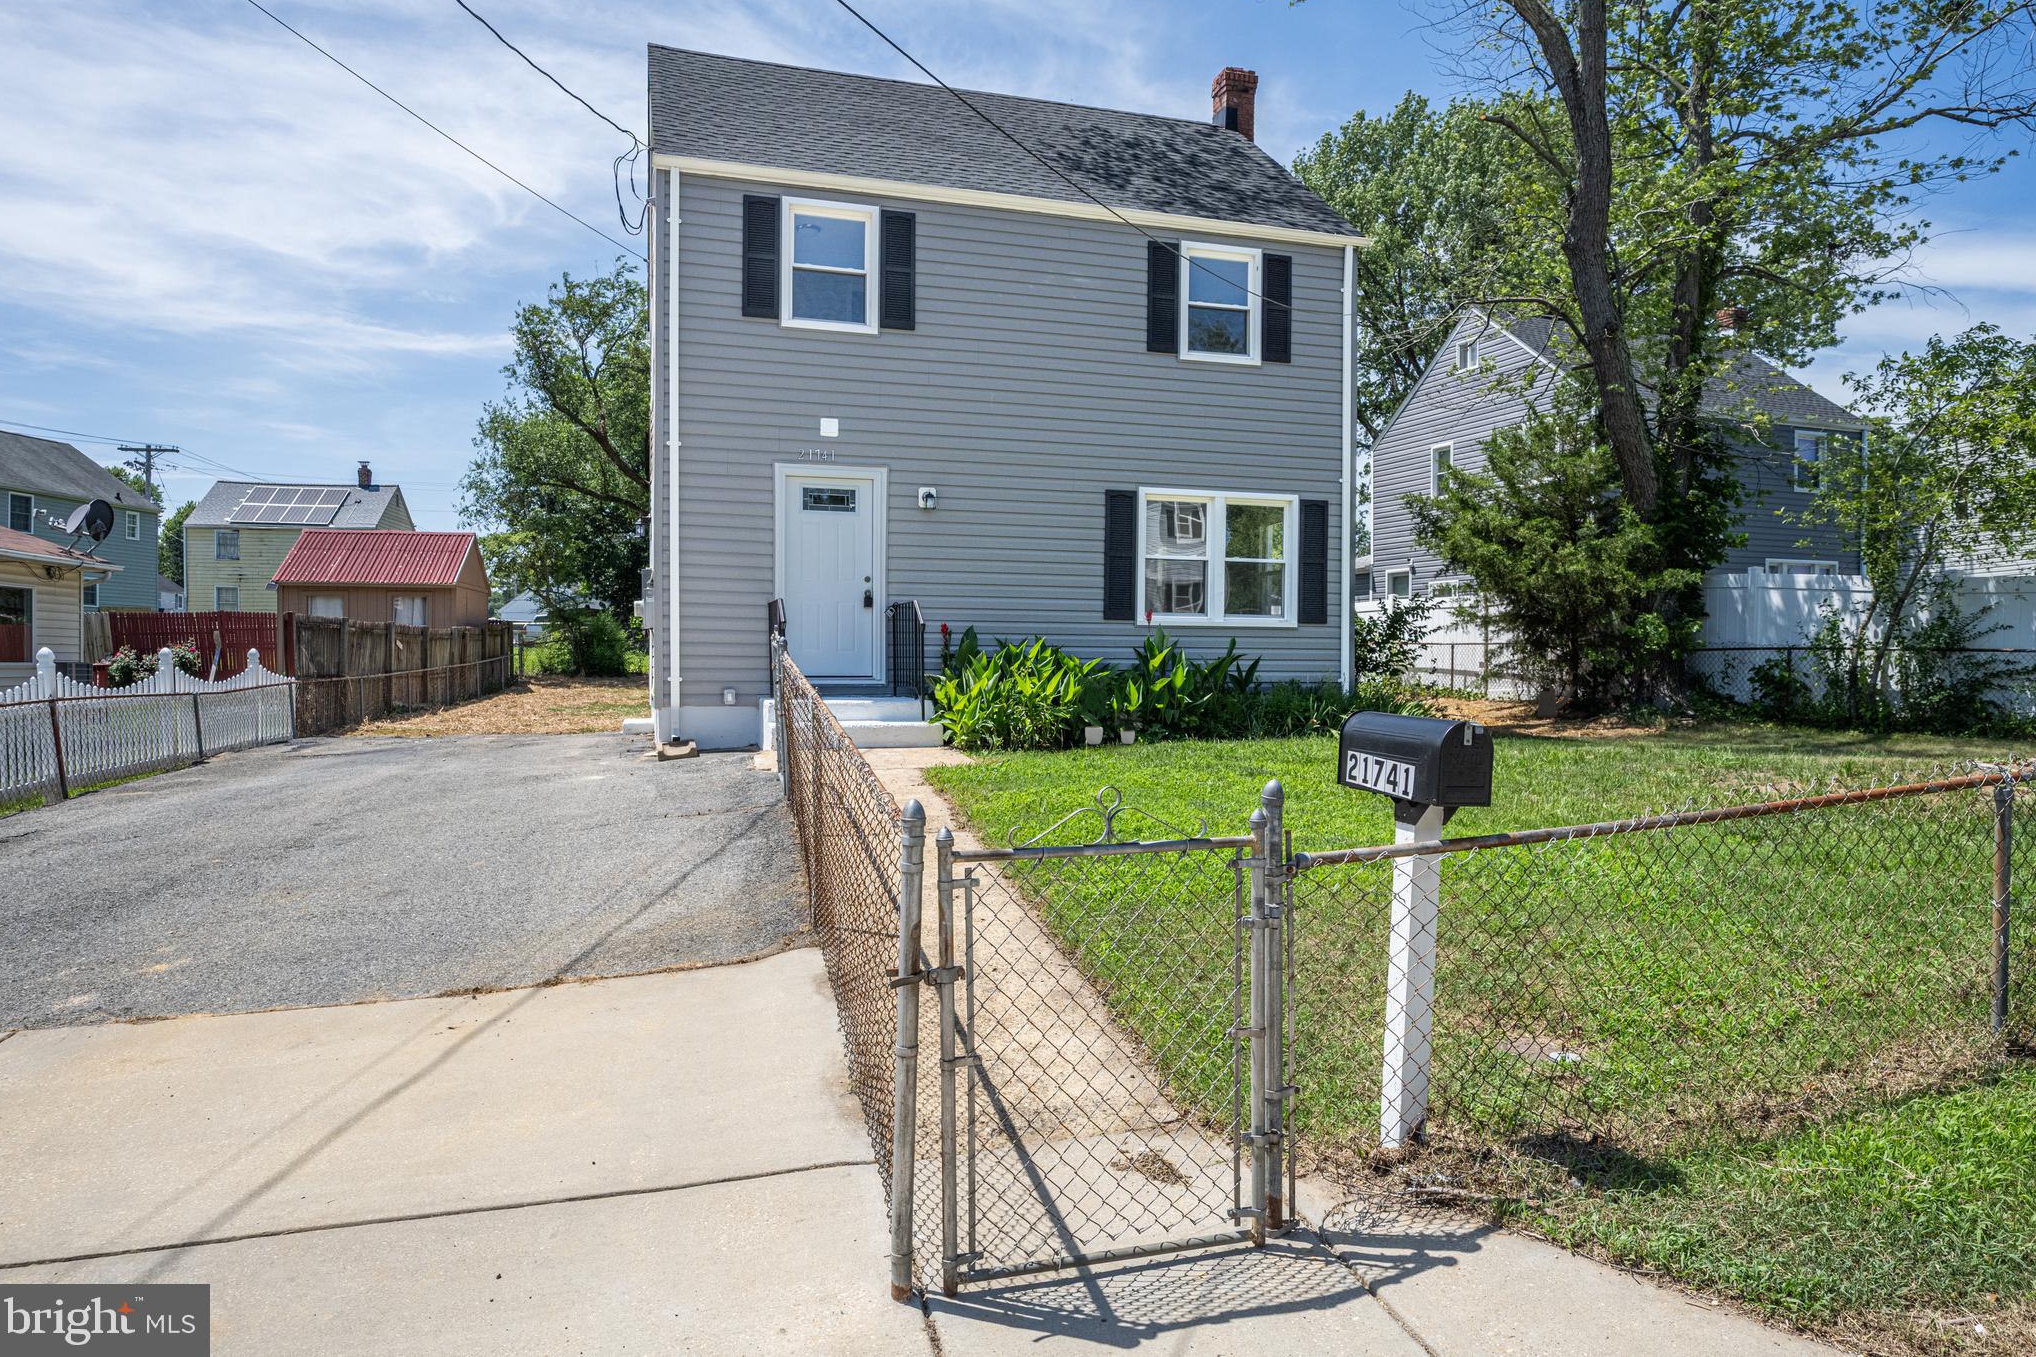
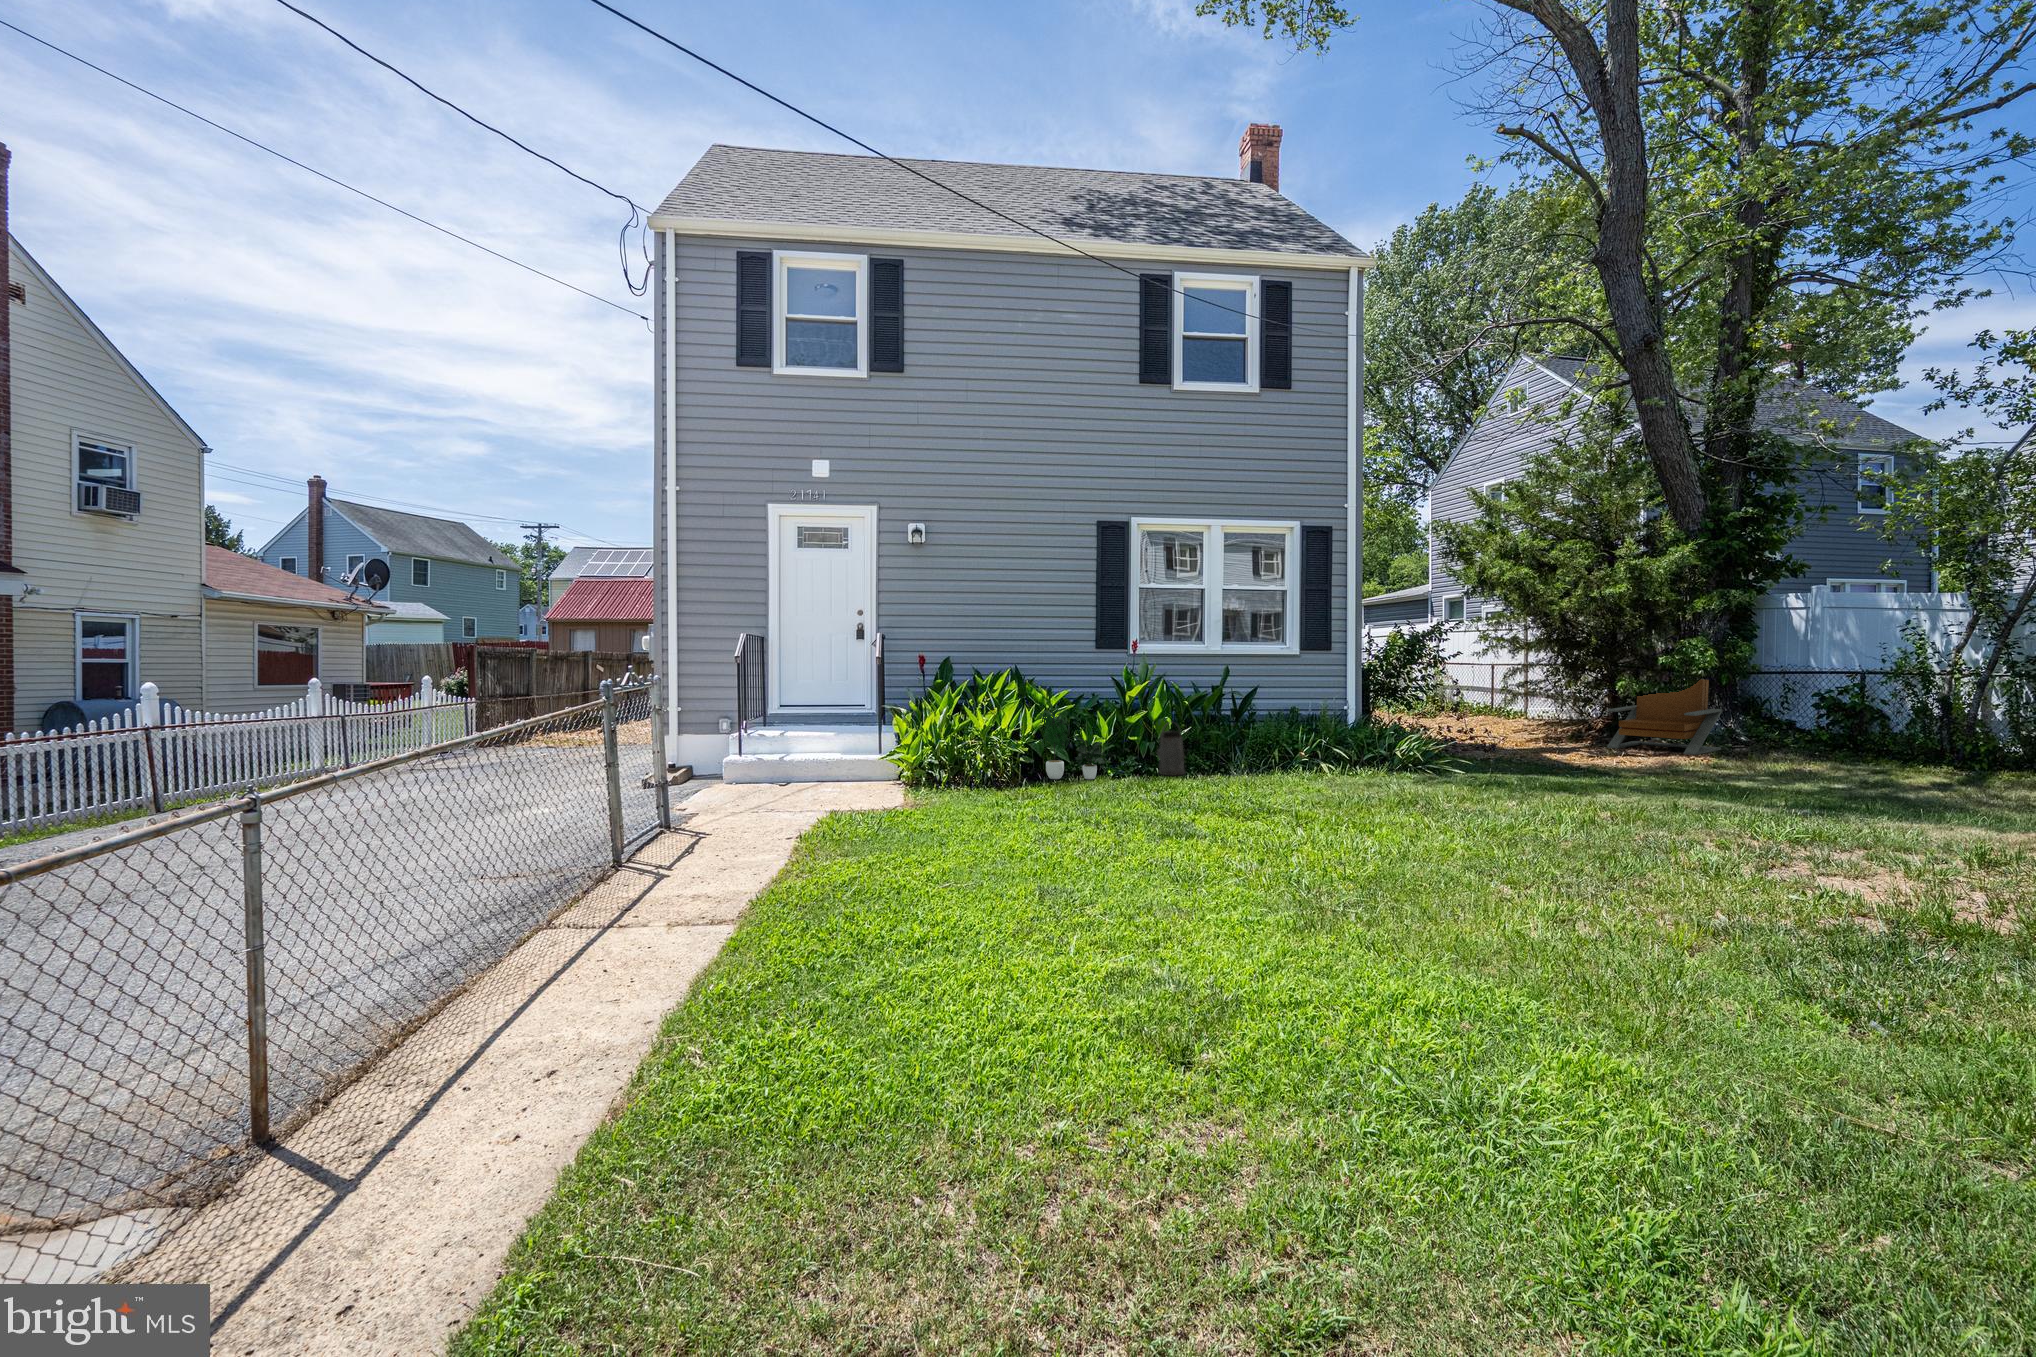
lounge chair: none [1570,653,1671,726] -> present [1607,679,1722,755]
watering can: present [1533,681,1576,717] -> present [1157,722,1185,775]

